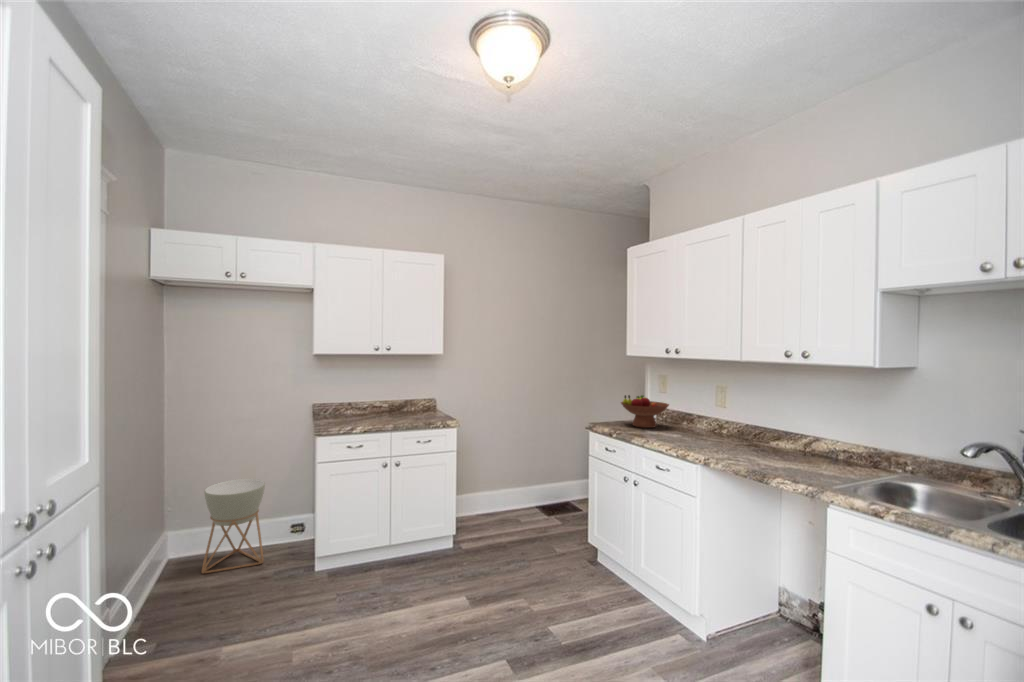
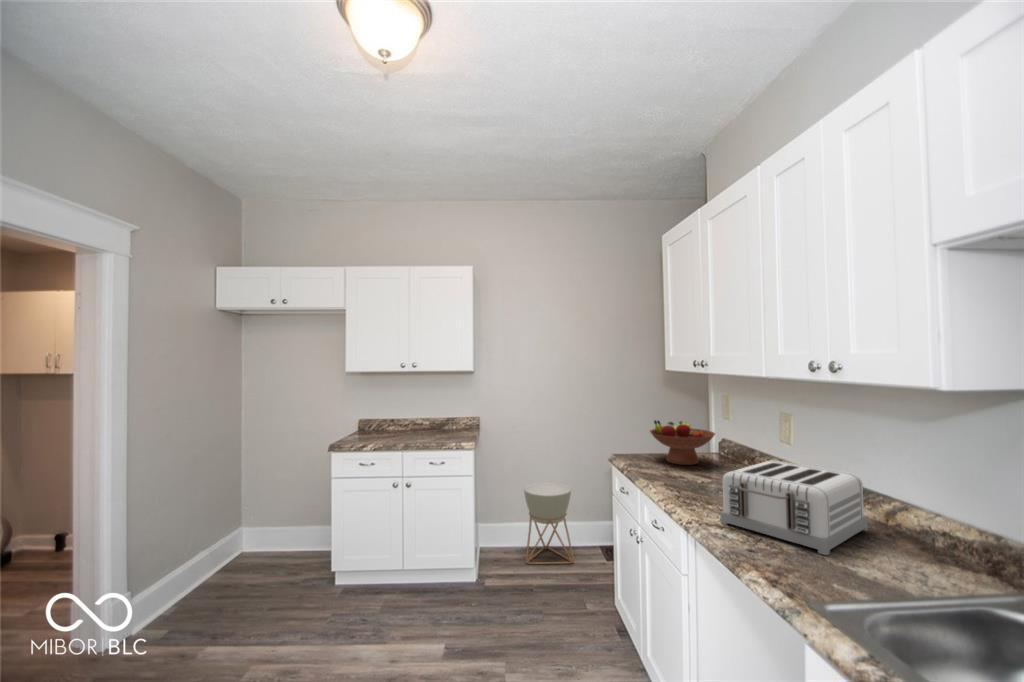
toaster: none [727,417,800,468] -> present [720,460,868,555]
planter: present [202,479,265,573] -> present [524,483,574,564]

